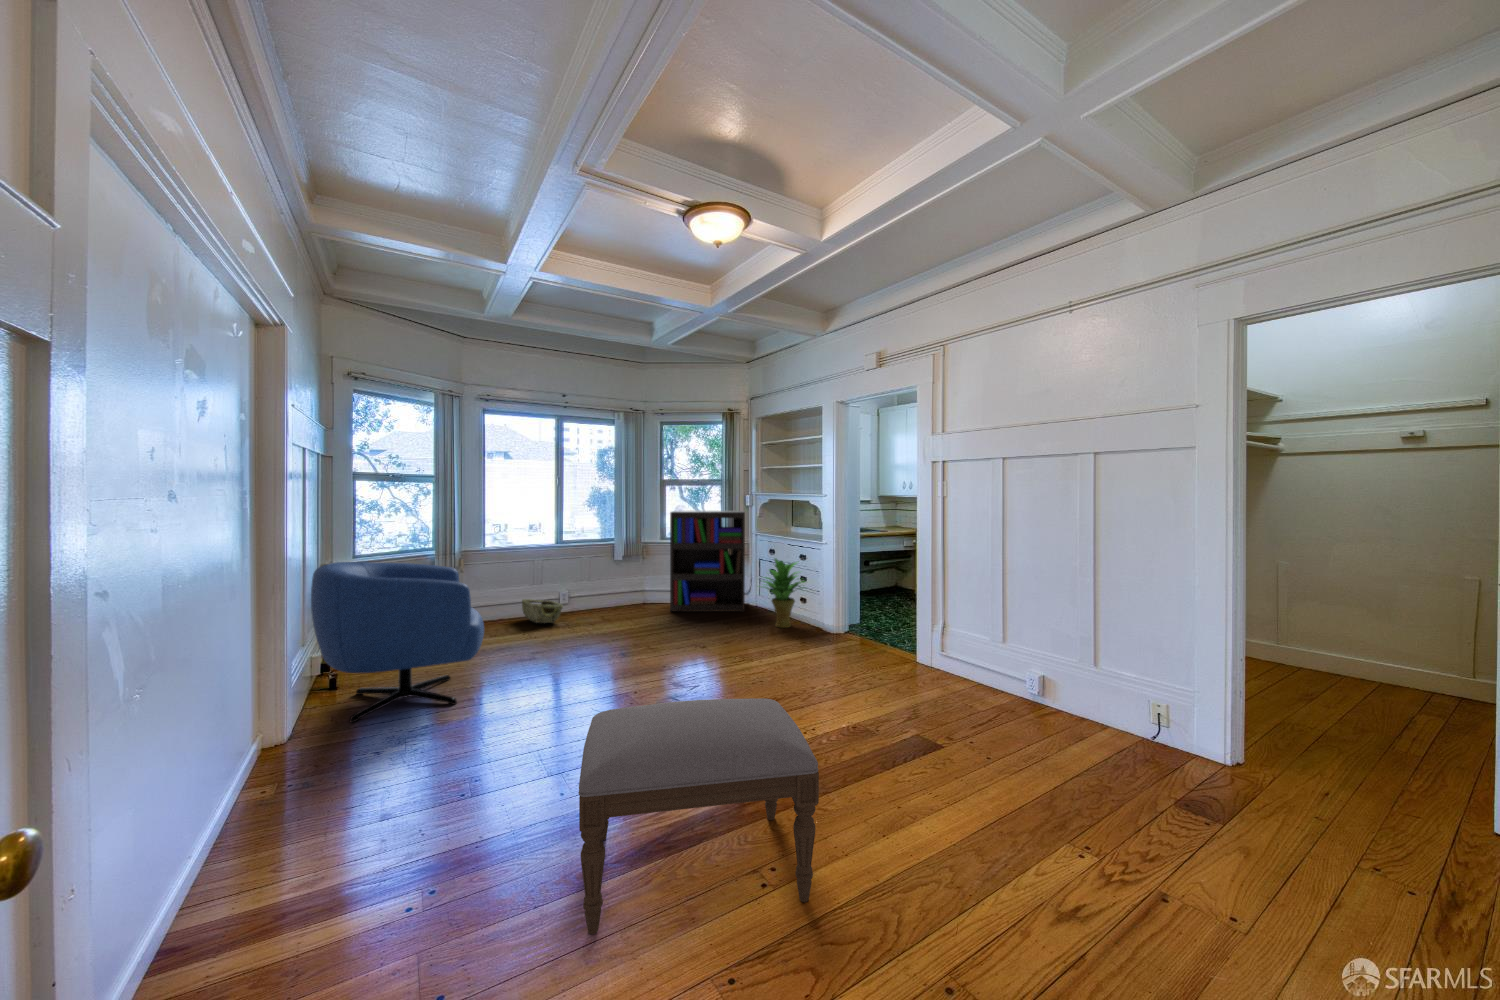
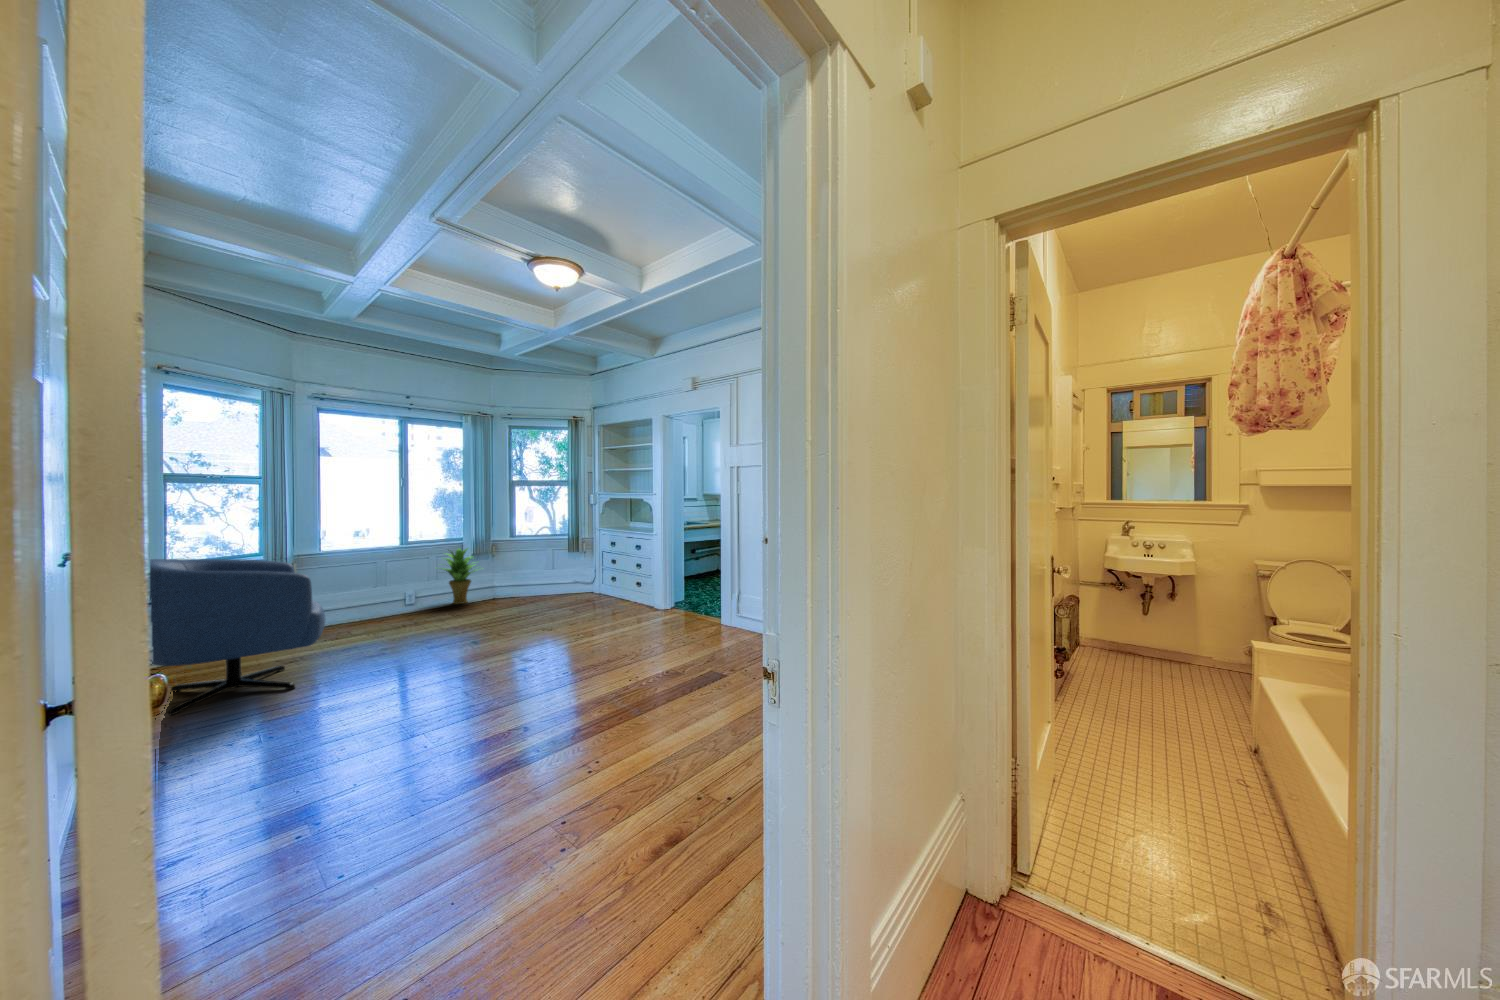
bookshelf: present [670,511,745,611] -> none [518,509,589,599]
potted plant: present [764,559,803,628] -> present [442,548,475,604]
woven basket: present [522,599,563,623] -> none [362,594,408,616]
ottoman: present [578,698,819,934] -> none [432,645,624,825]

